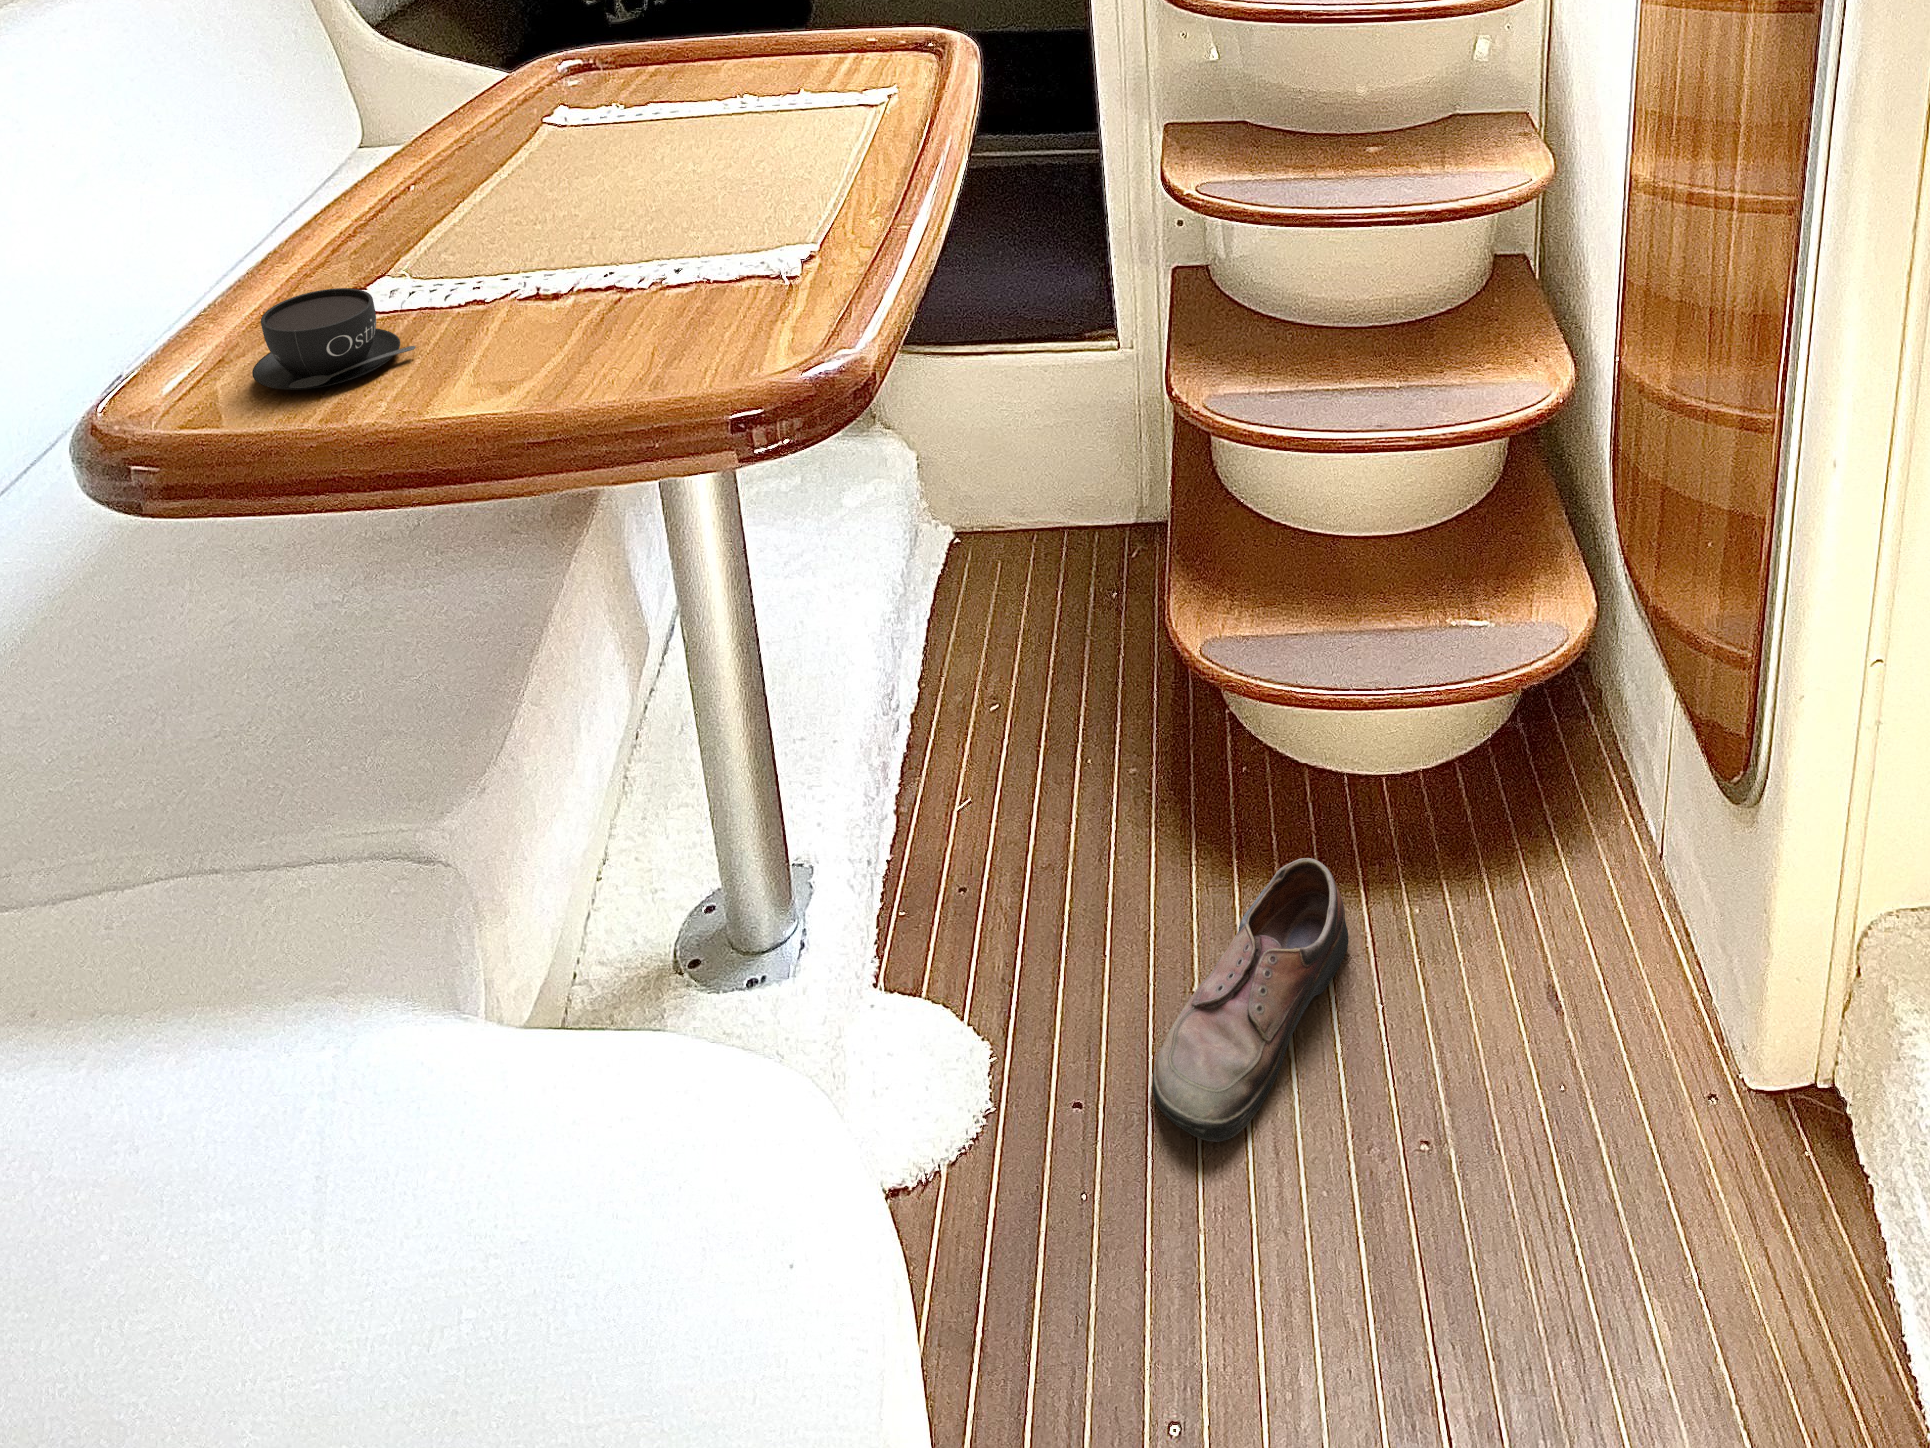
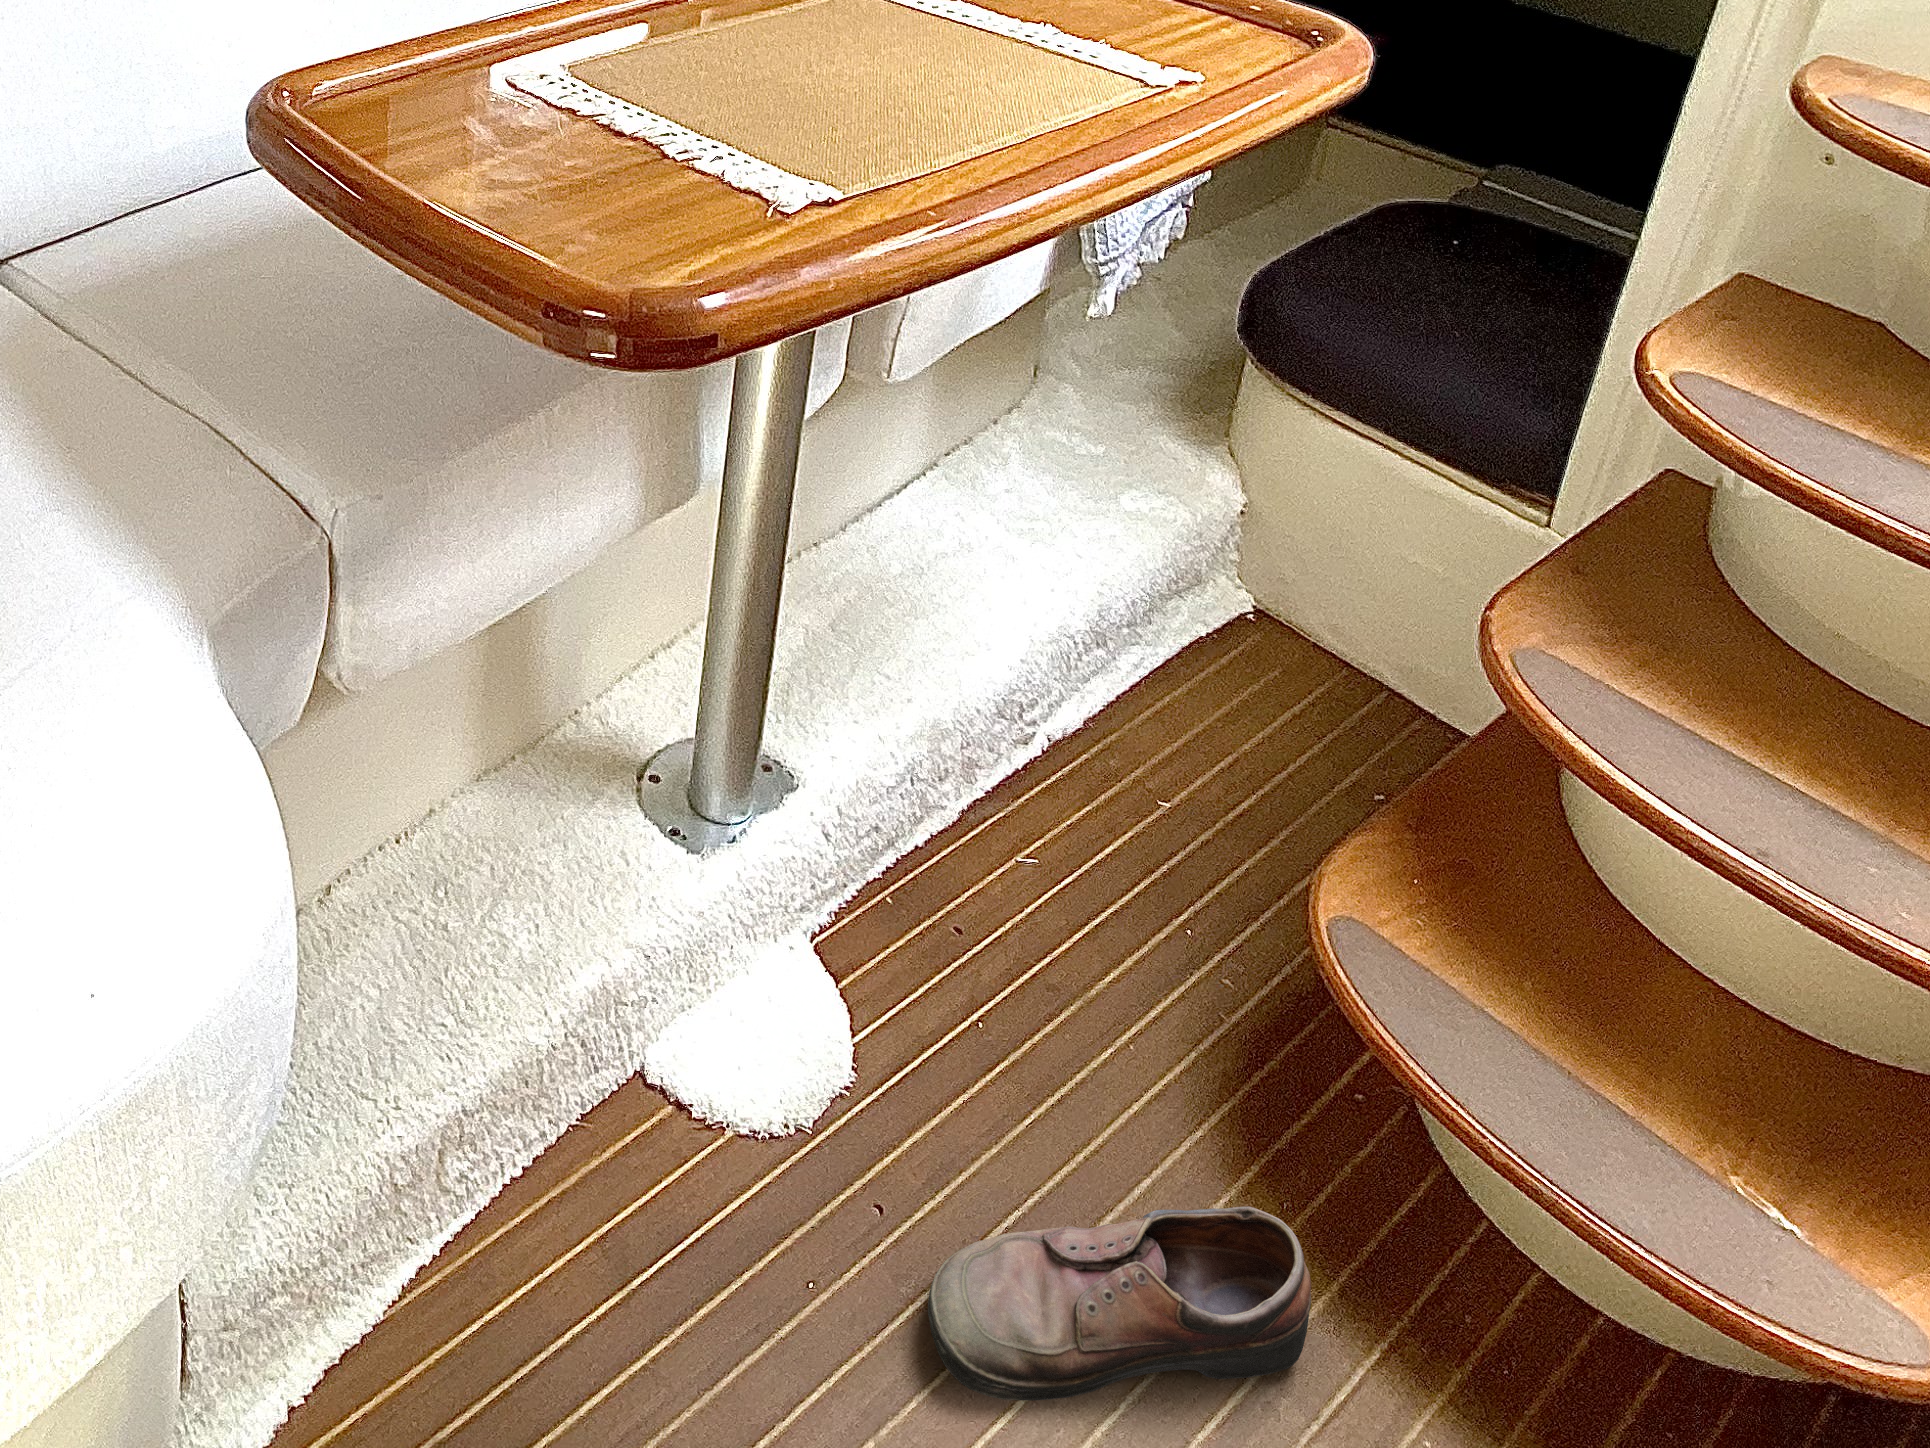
teacup: present [252,288,416,390] -> none [405,42,517,124]

